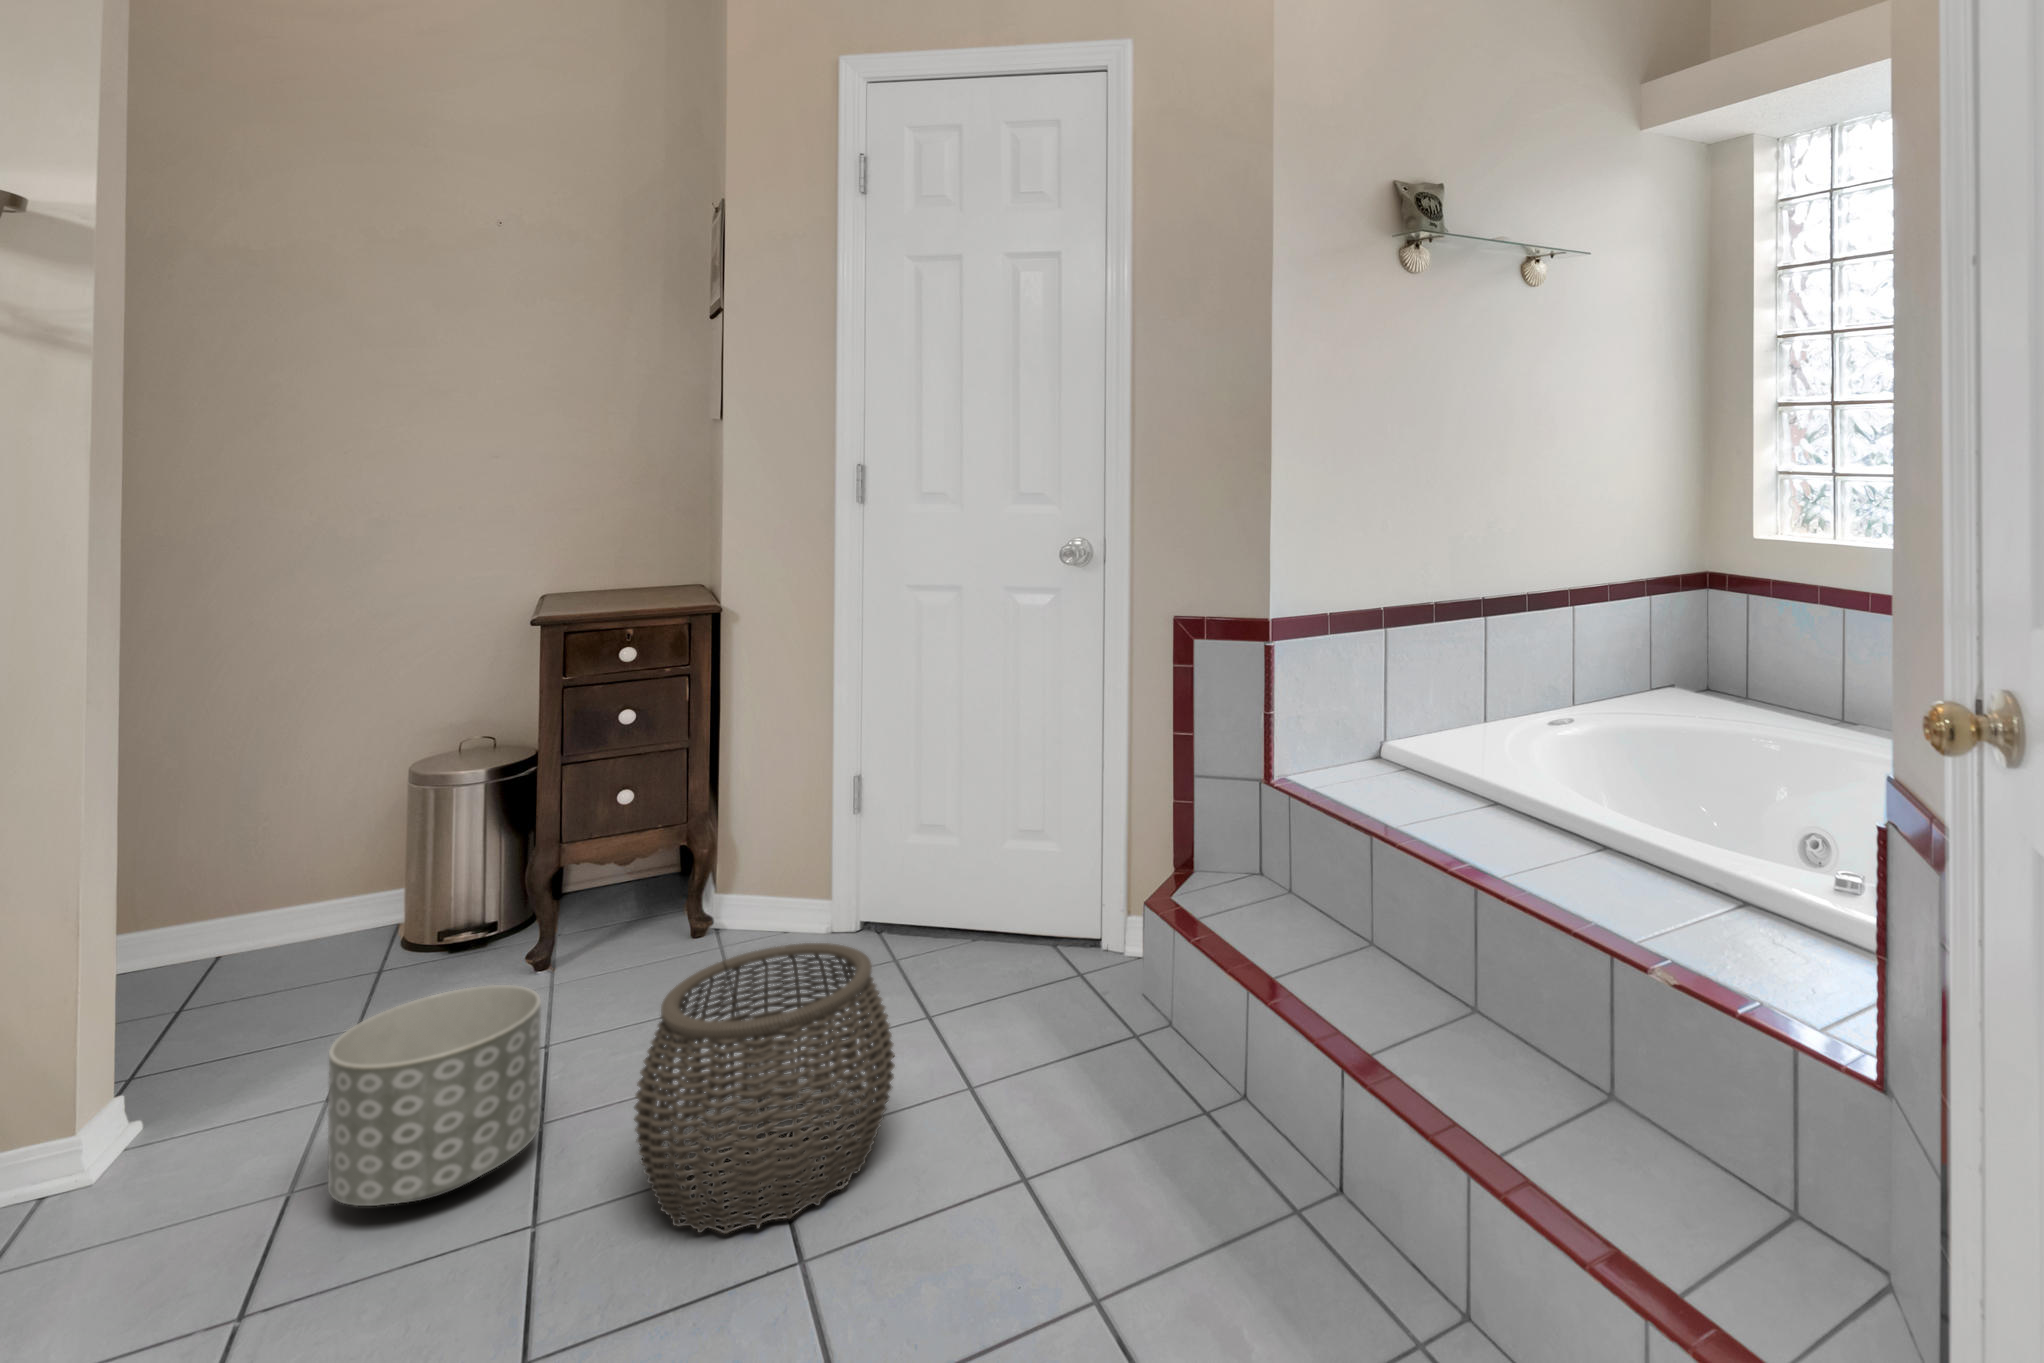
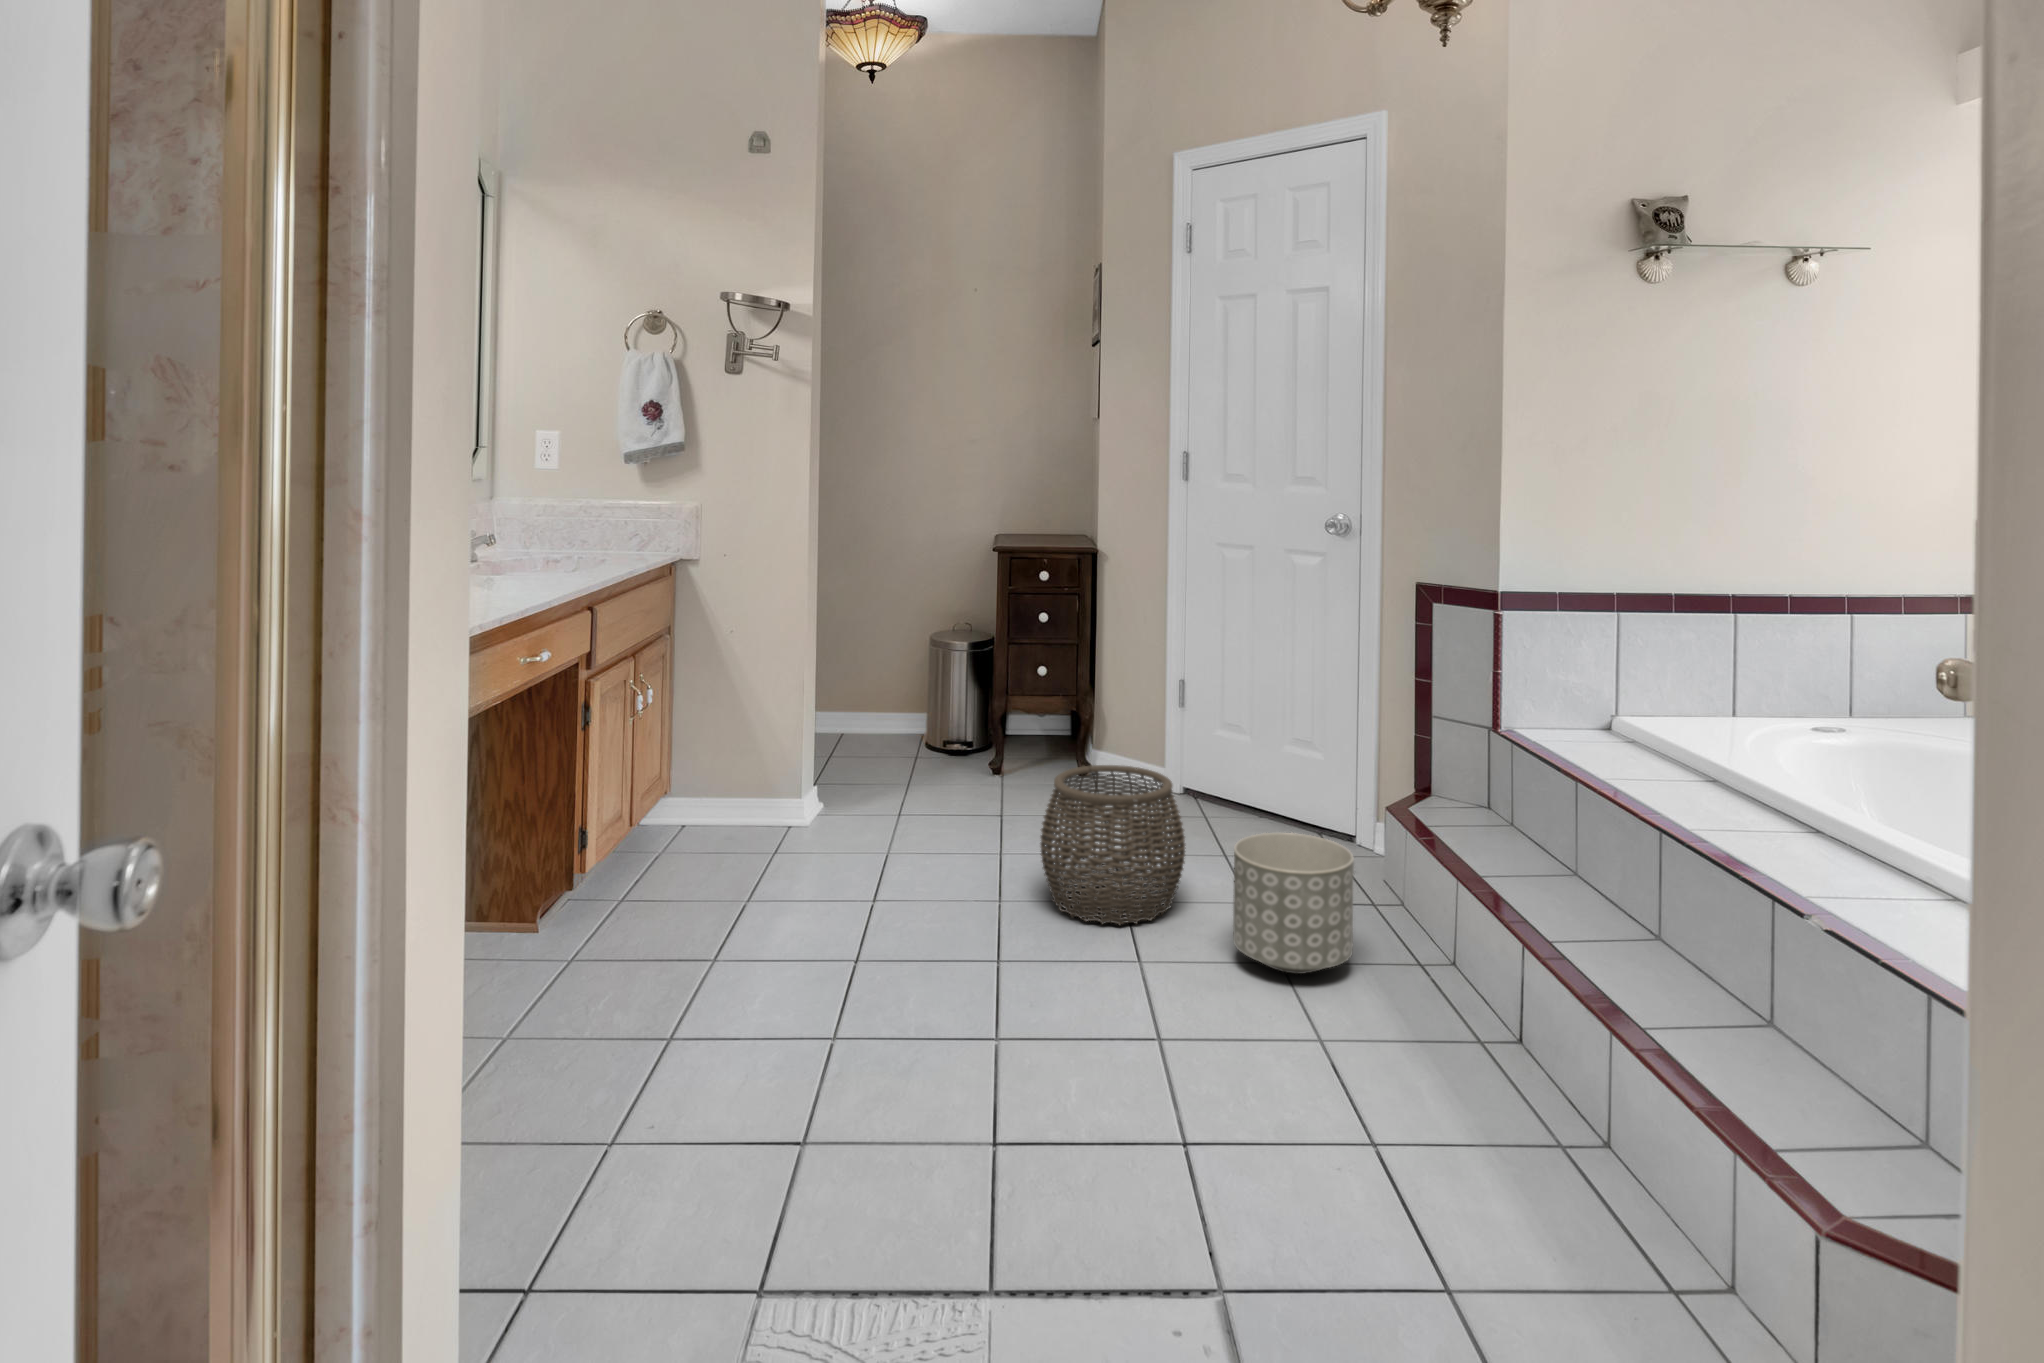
planter: present [328,985,541,1206] -> present [1233,833,1354,974]

